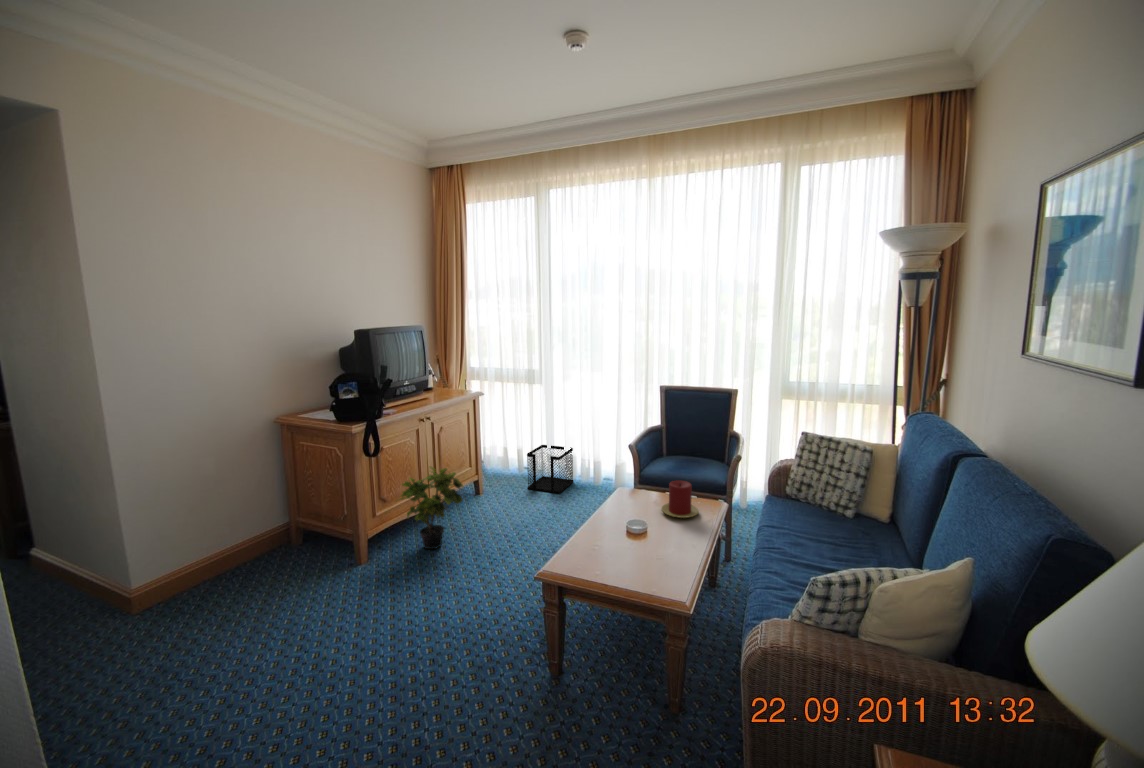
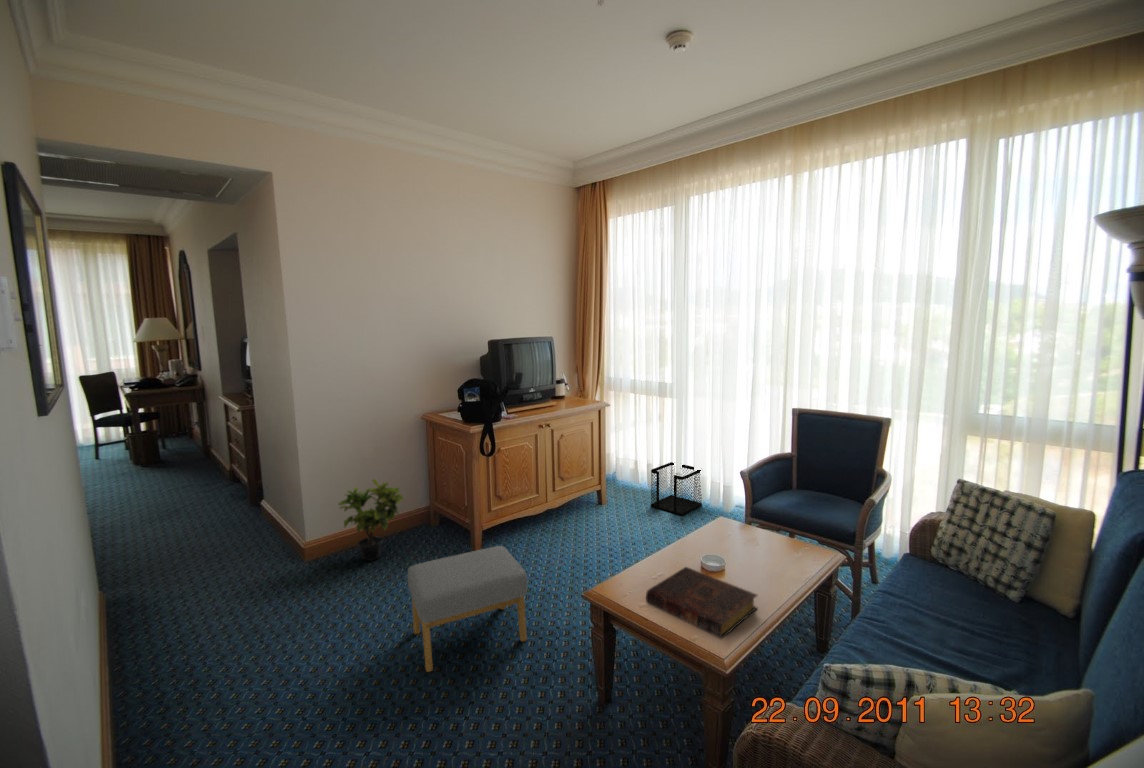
potted plant: present [400,467,463,549] -> present [339,479,404,561]
candle: present [662,481,699,518] -> none [750,519,795,563]
book: none [601,533,692,588] -> present [646,567,757,639]
footstool: none [313,548,457,698] -> present [407,546,527,672]

